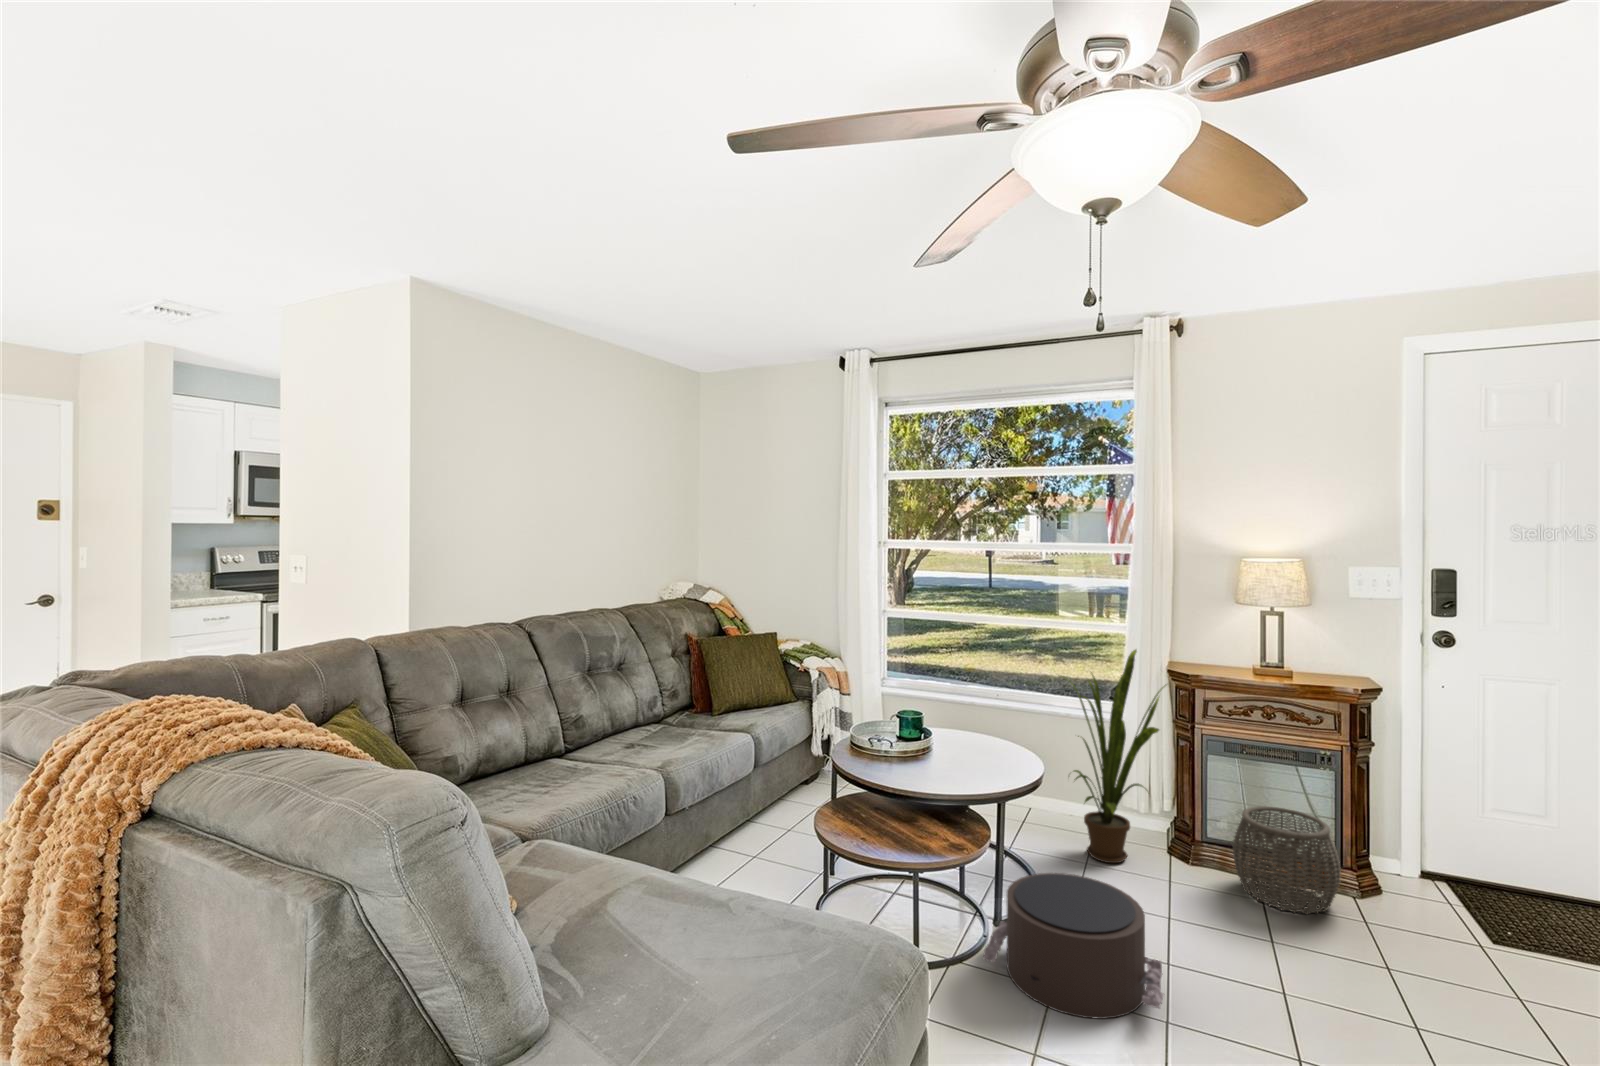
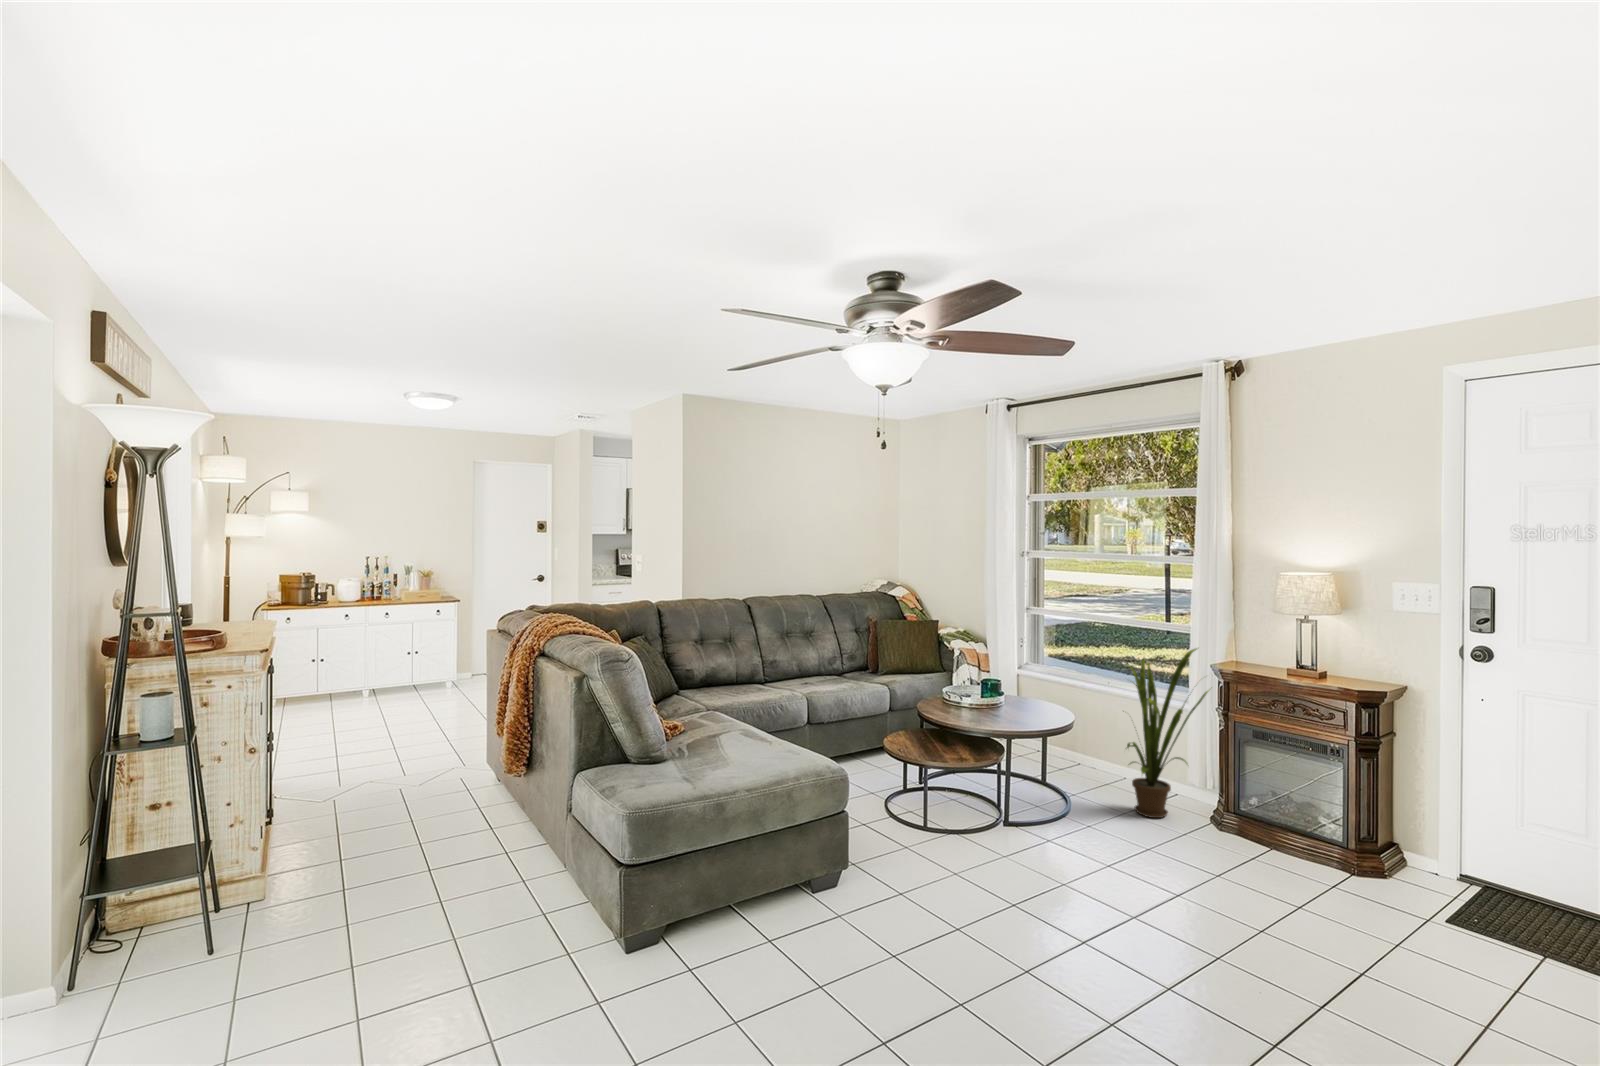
woven basket: present [1232,806,1341,914] -> none [1232,784,1324,872]
pouf: present [983,873,1164,1019] -> none [964,790,1088,875]

